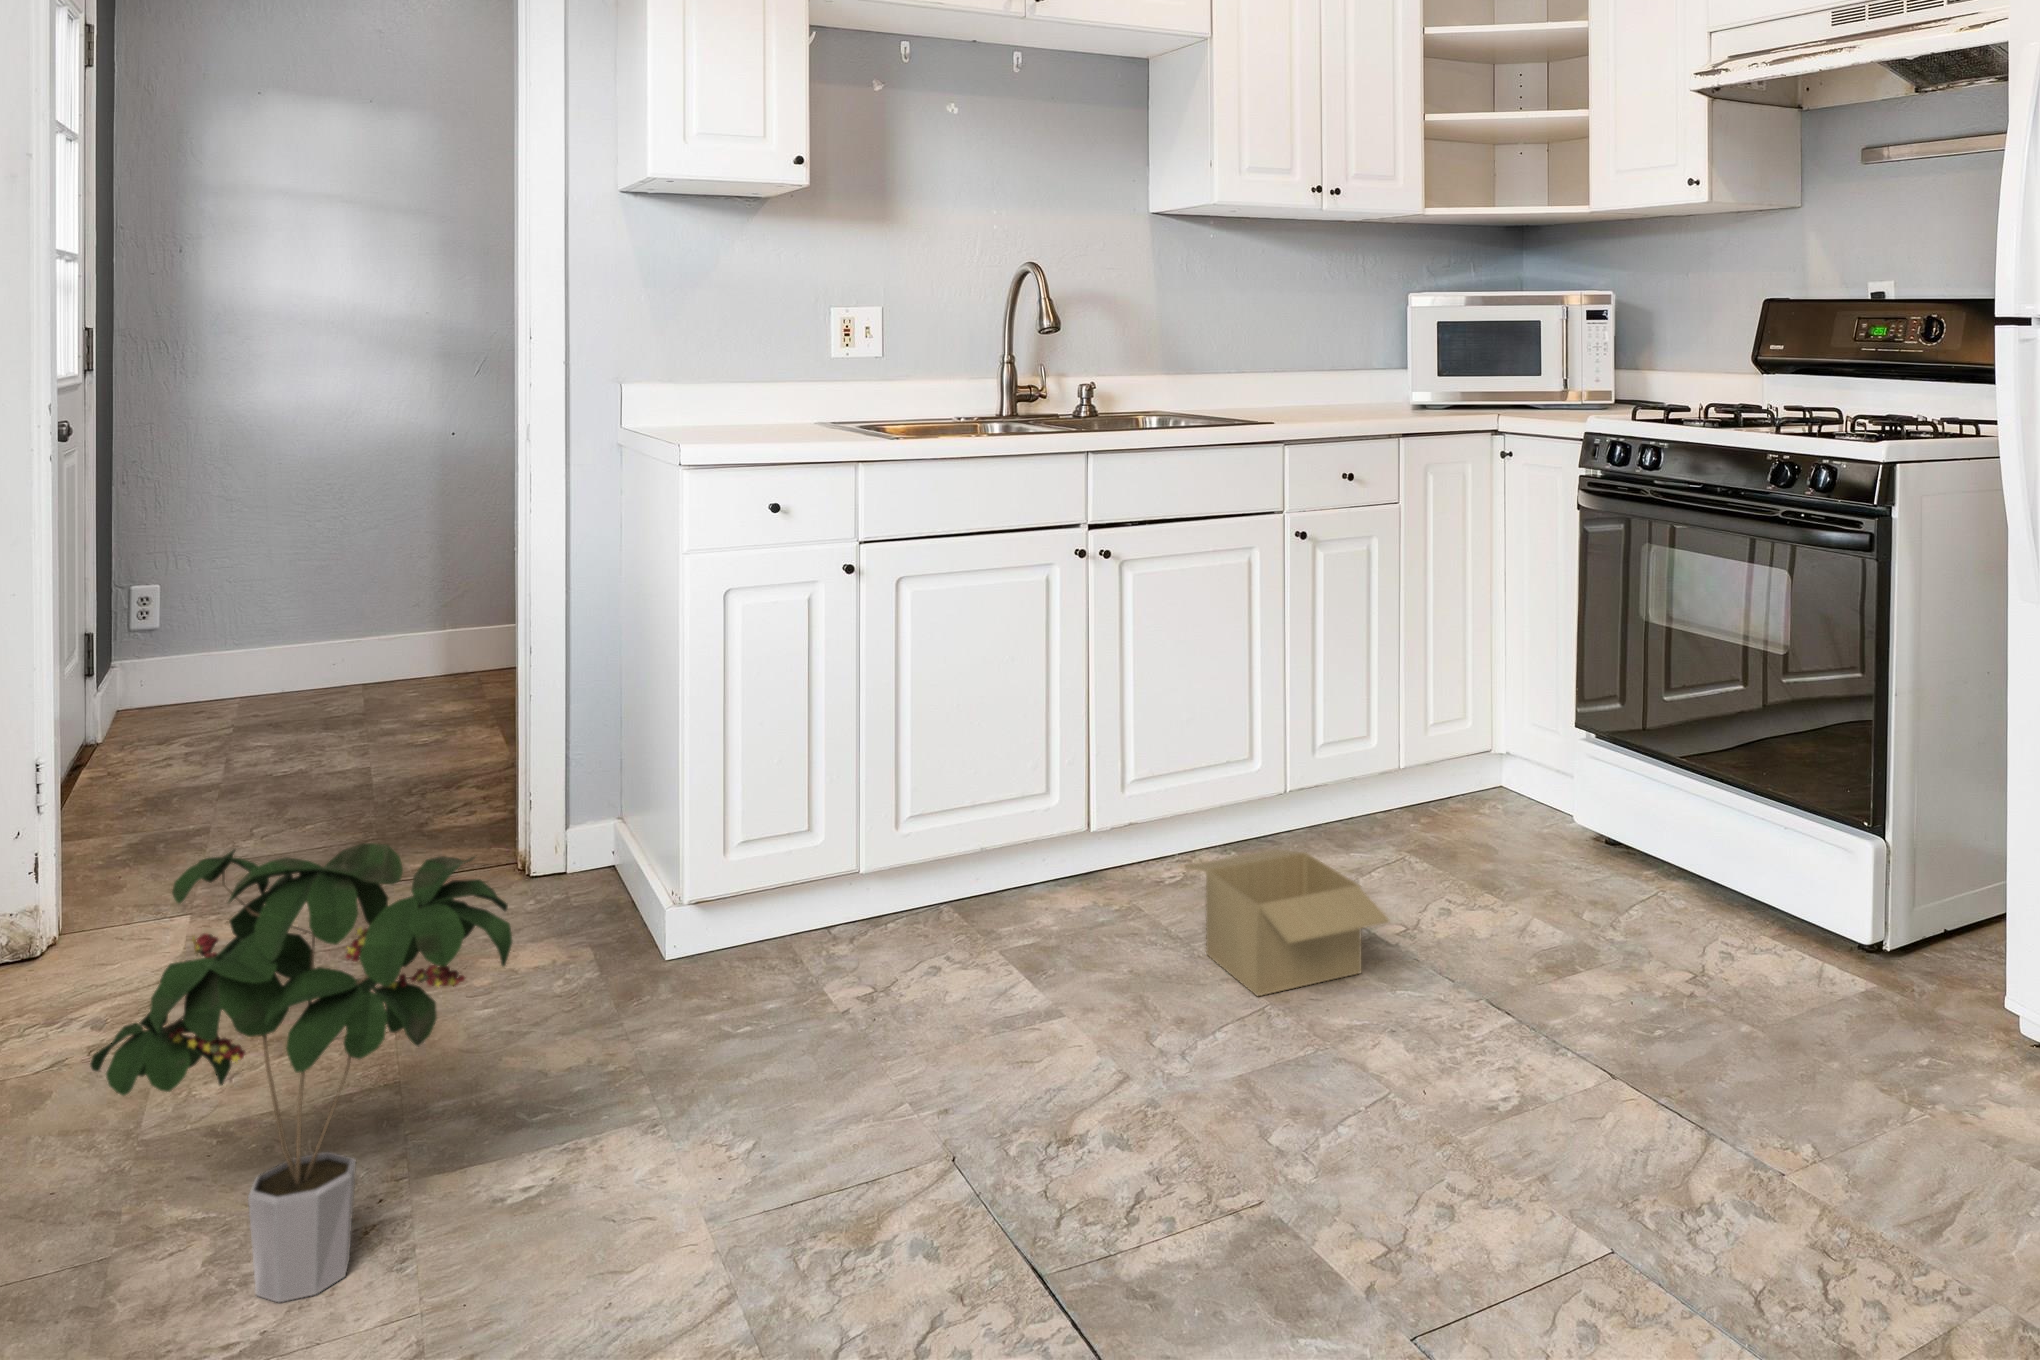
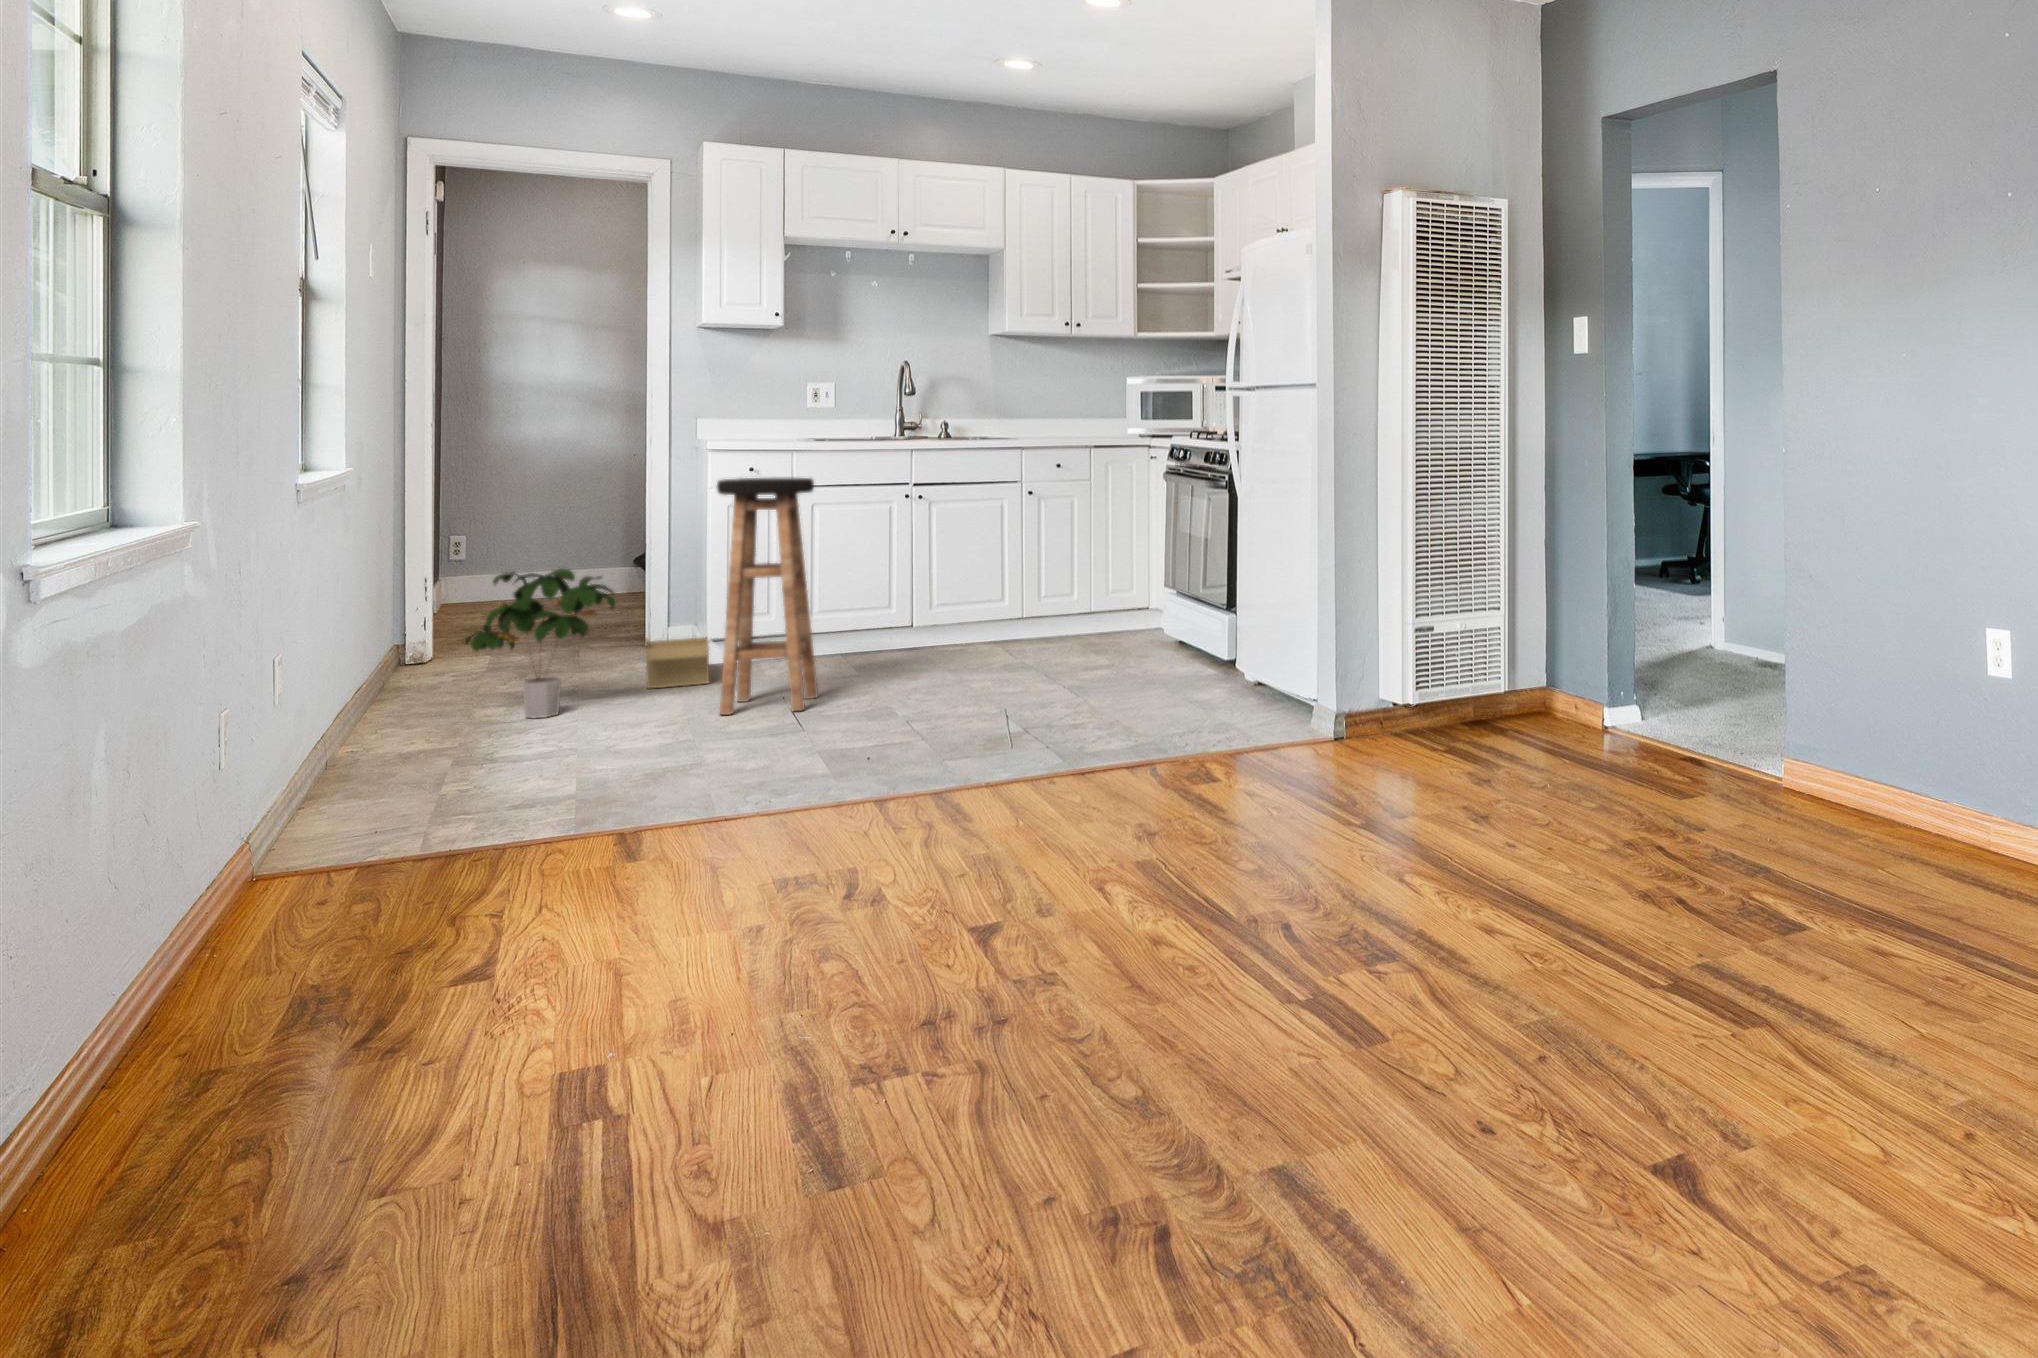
bar stool: none [797,561,1042,1289] -> present [717,477,818,715]
cardboard box: present [1186,849,1389,996] -> present [646,637,709,689]

